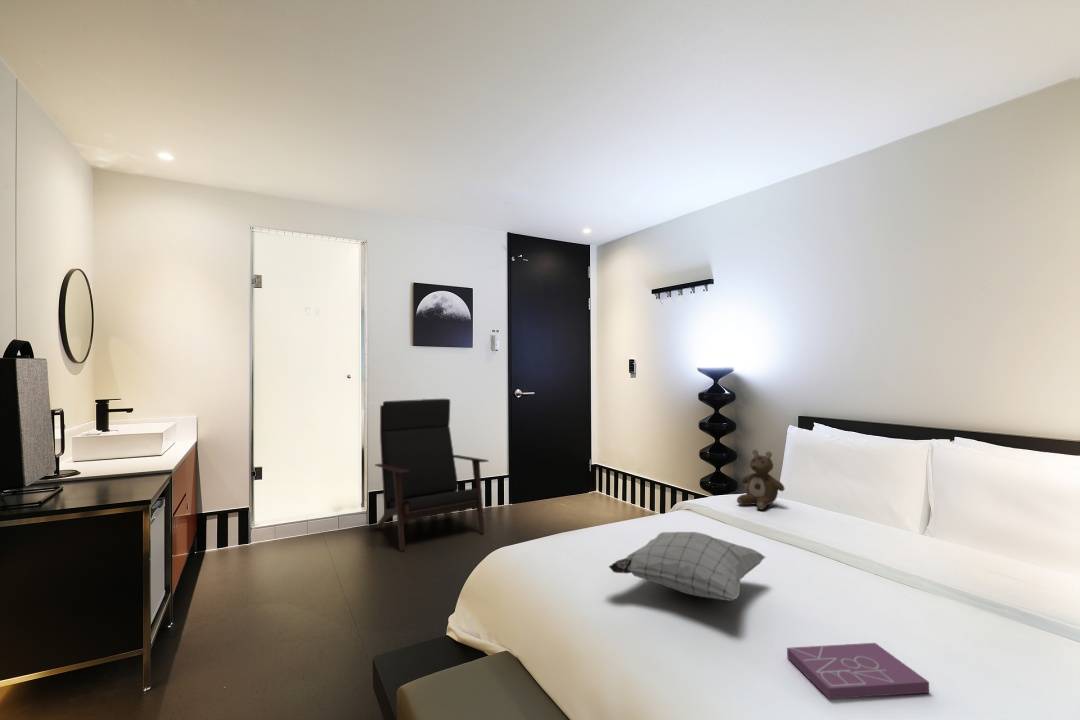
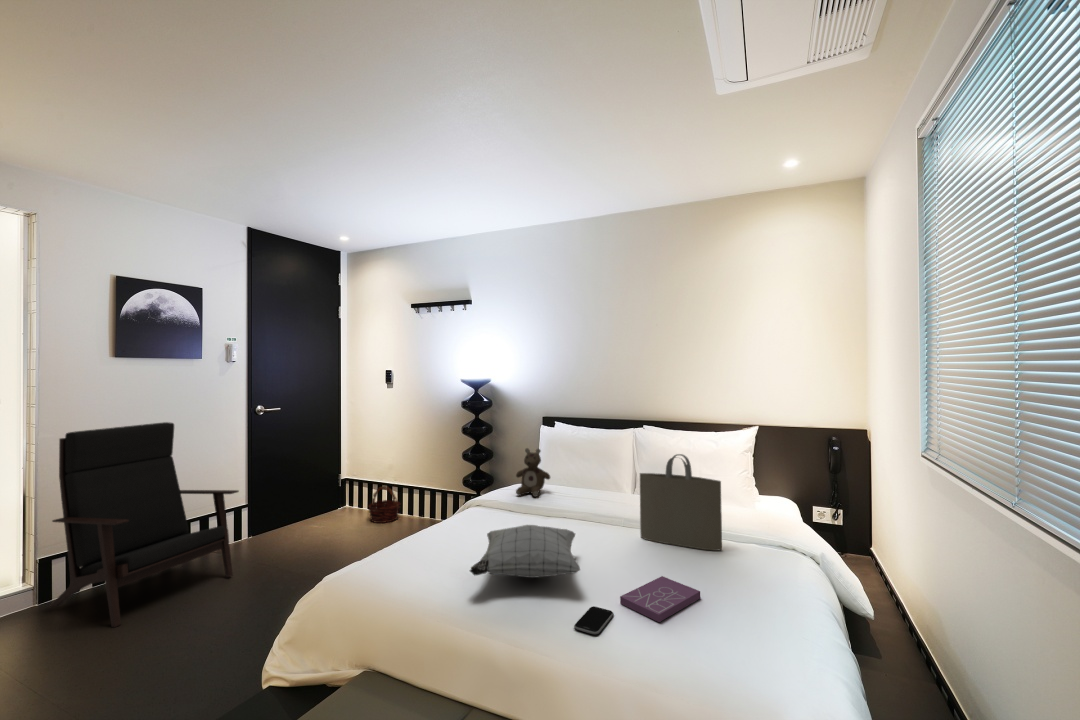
tote bag: none [882,475,1029,639] -> present [640,454,722,551]
basket: none [609,477,641,514] -> present [368,486,400,523]
smartphone: none [702,648,767,681] -> present [574,606,613,635]

